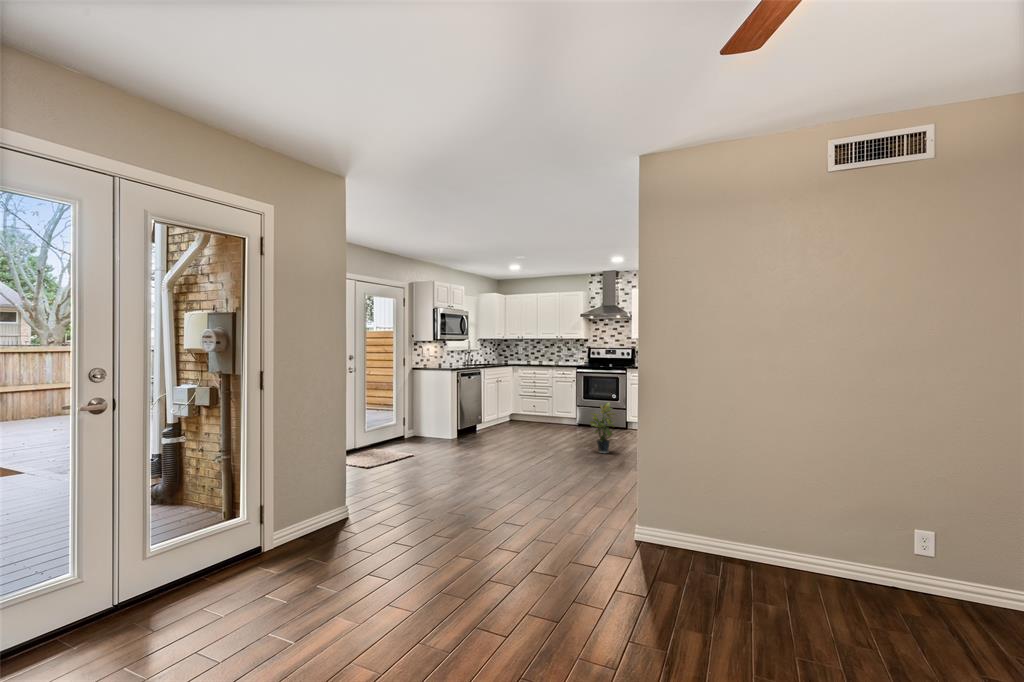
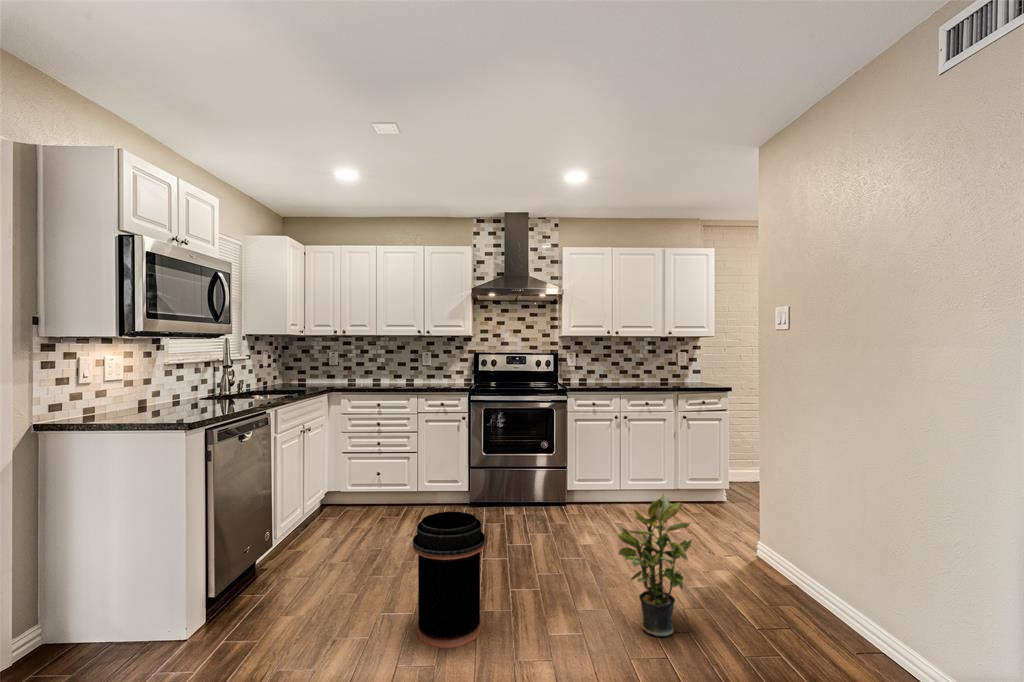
trash can: none [519,405,544,448] -> present [413,512,485,648]

